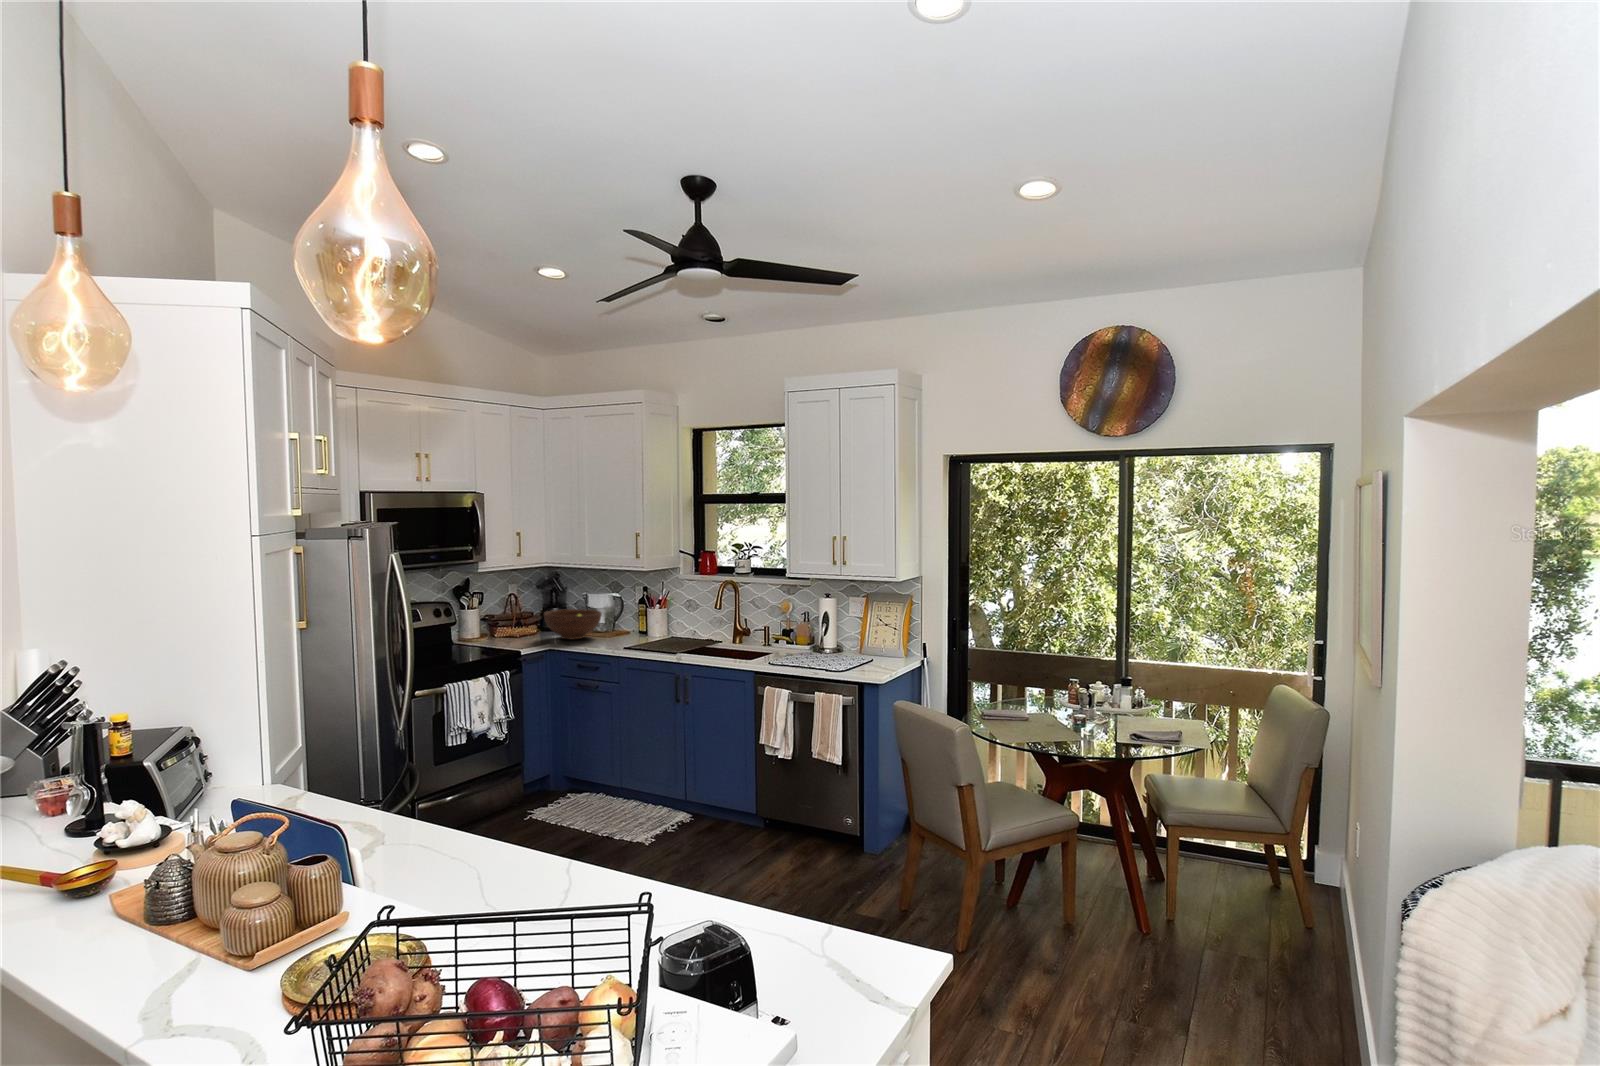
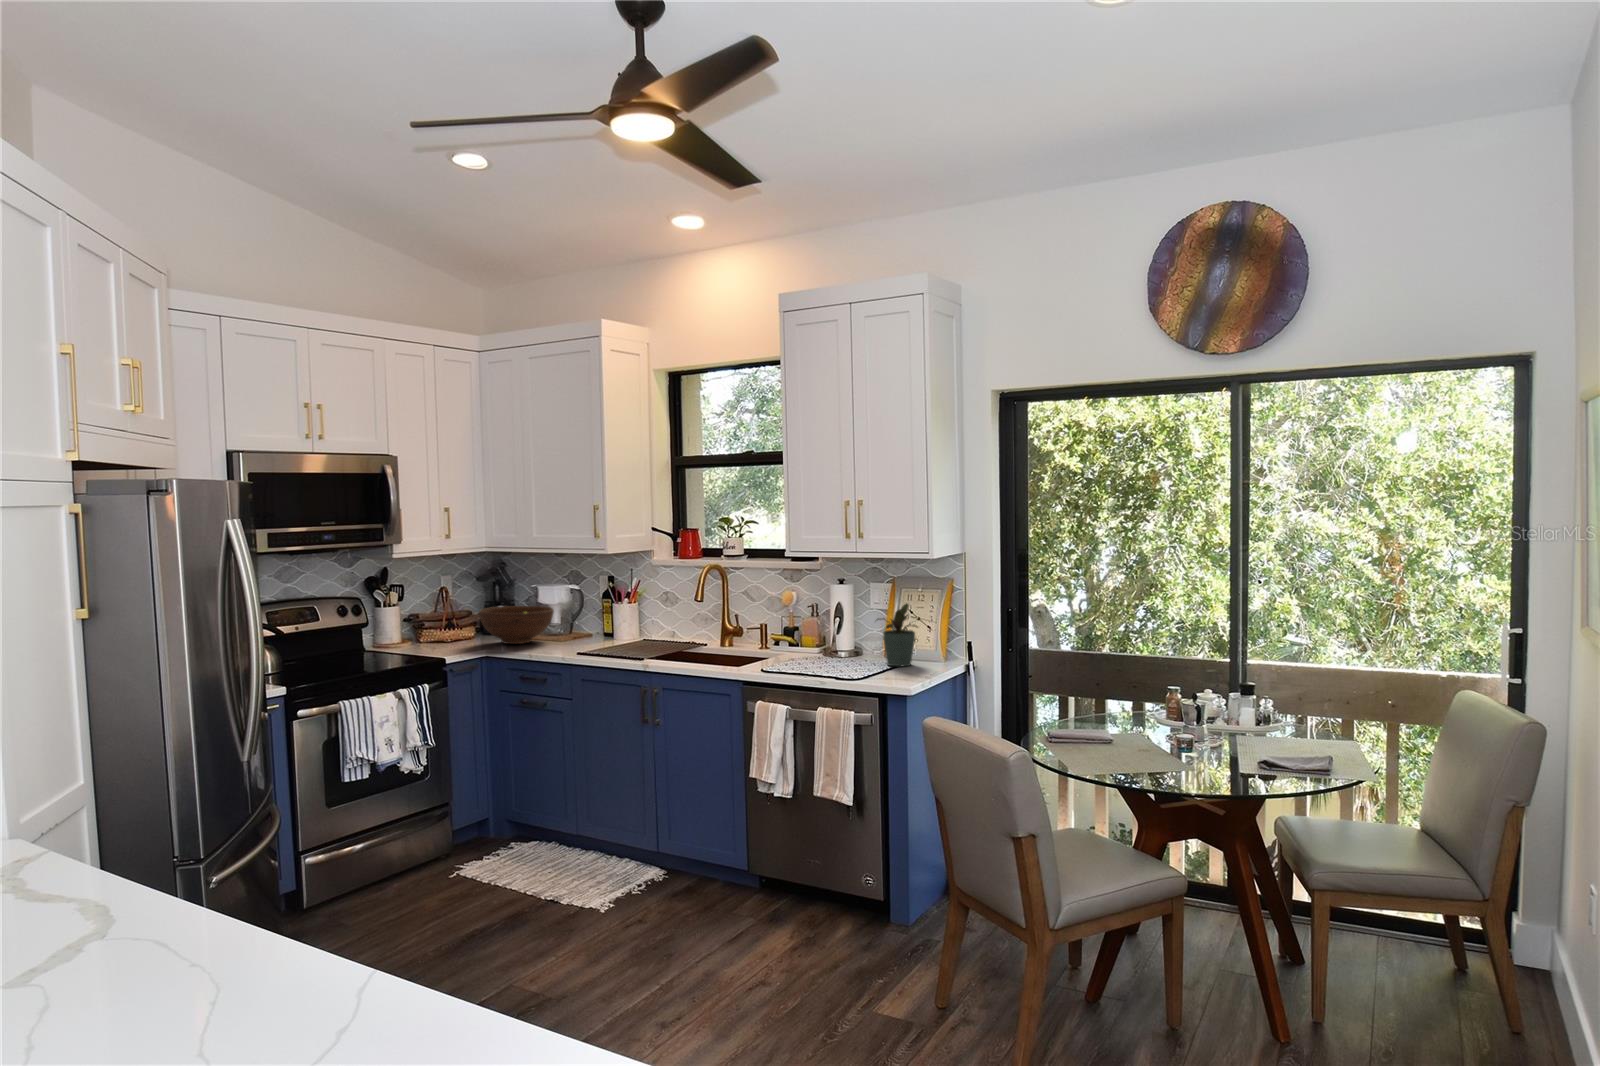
potted plant: none [854,614,890,661] -> present [877,603,917,666]

